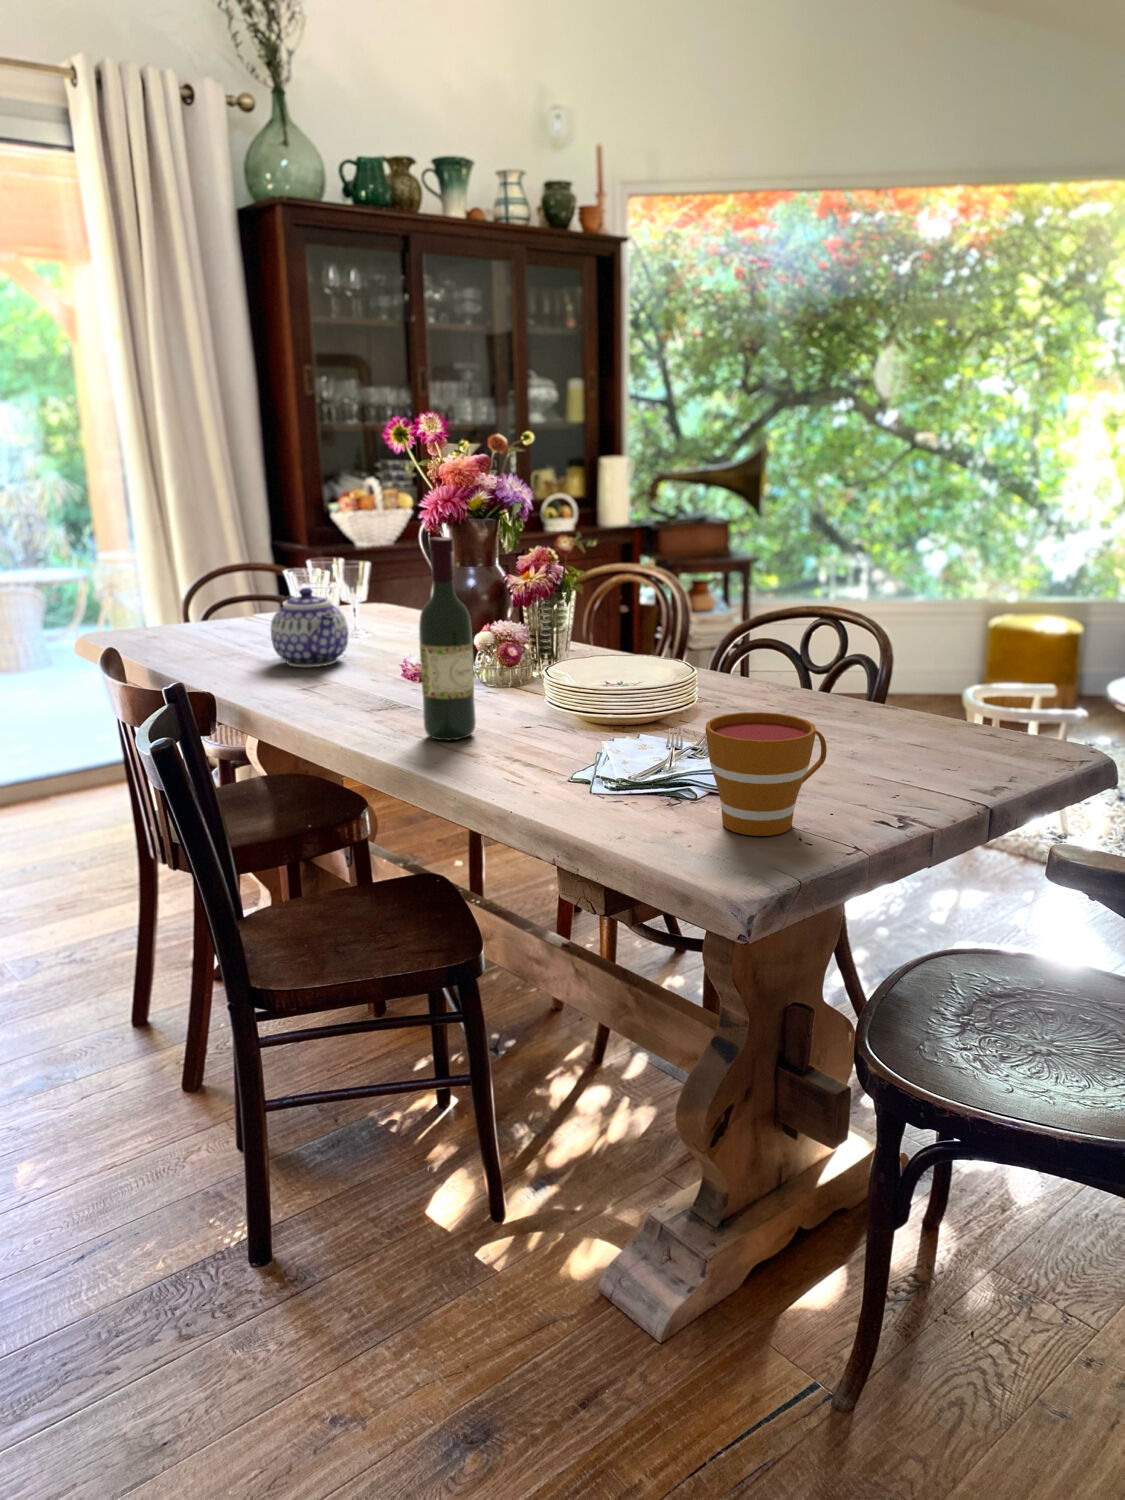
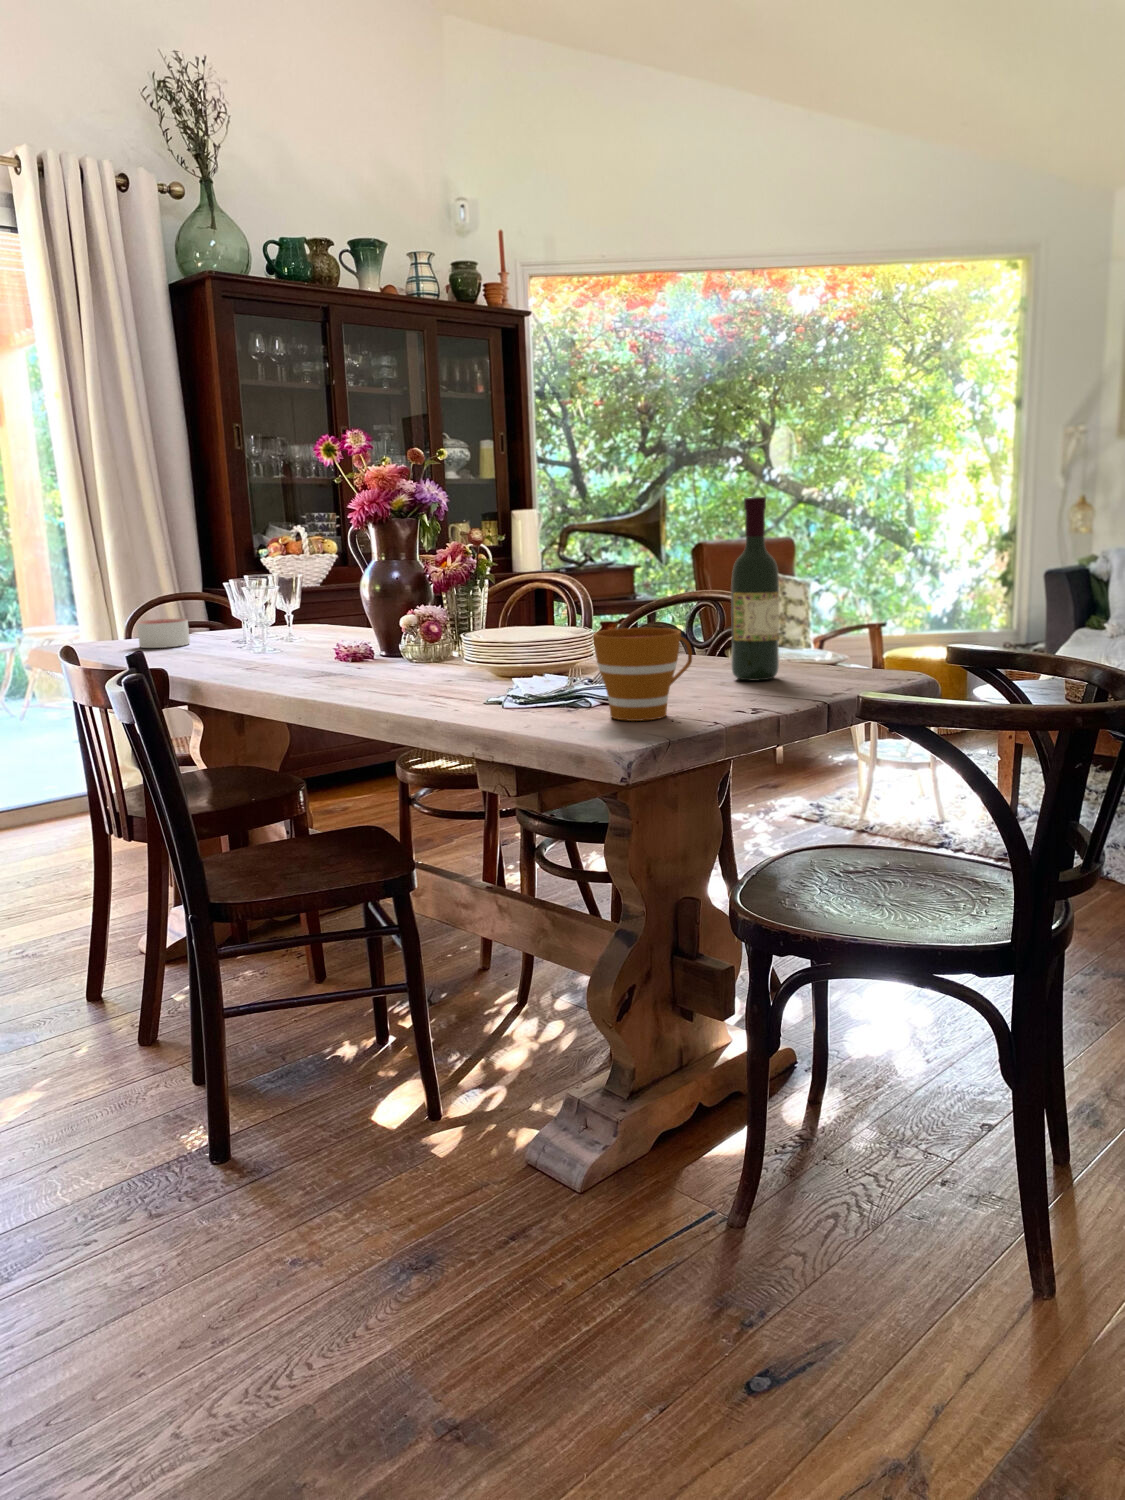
wine bottle: present [419,537,476,740] -> present [731,497,779,681]
teapot: present [271,588,348,667] -> none [215,589,285,659]
candle: none [192,604,249,639] -> present [137,619,190,648]

